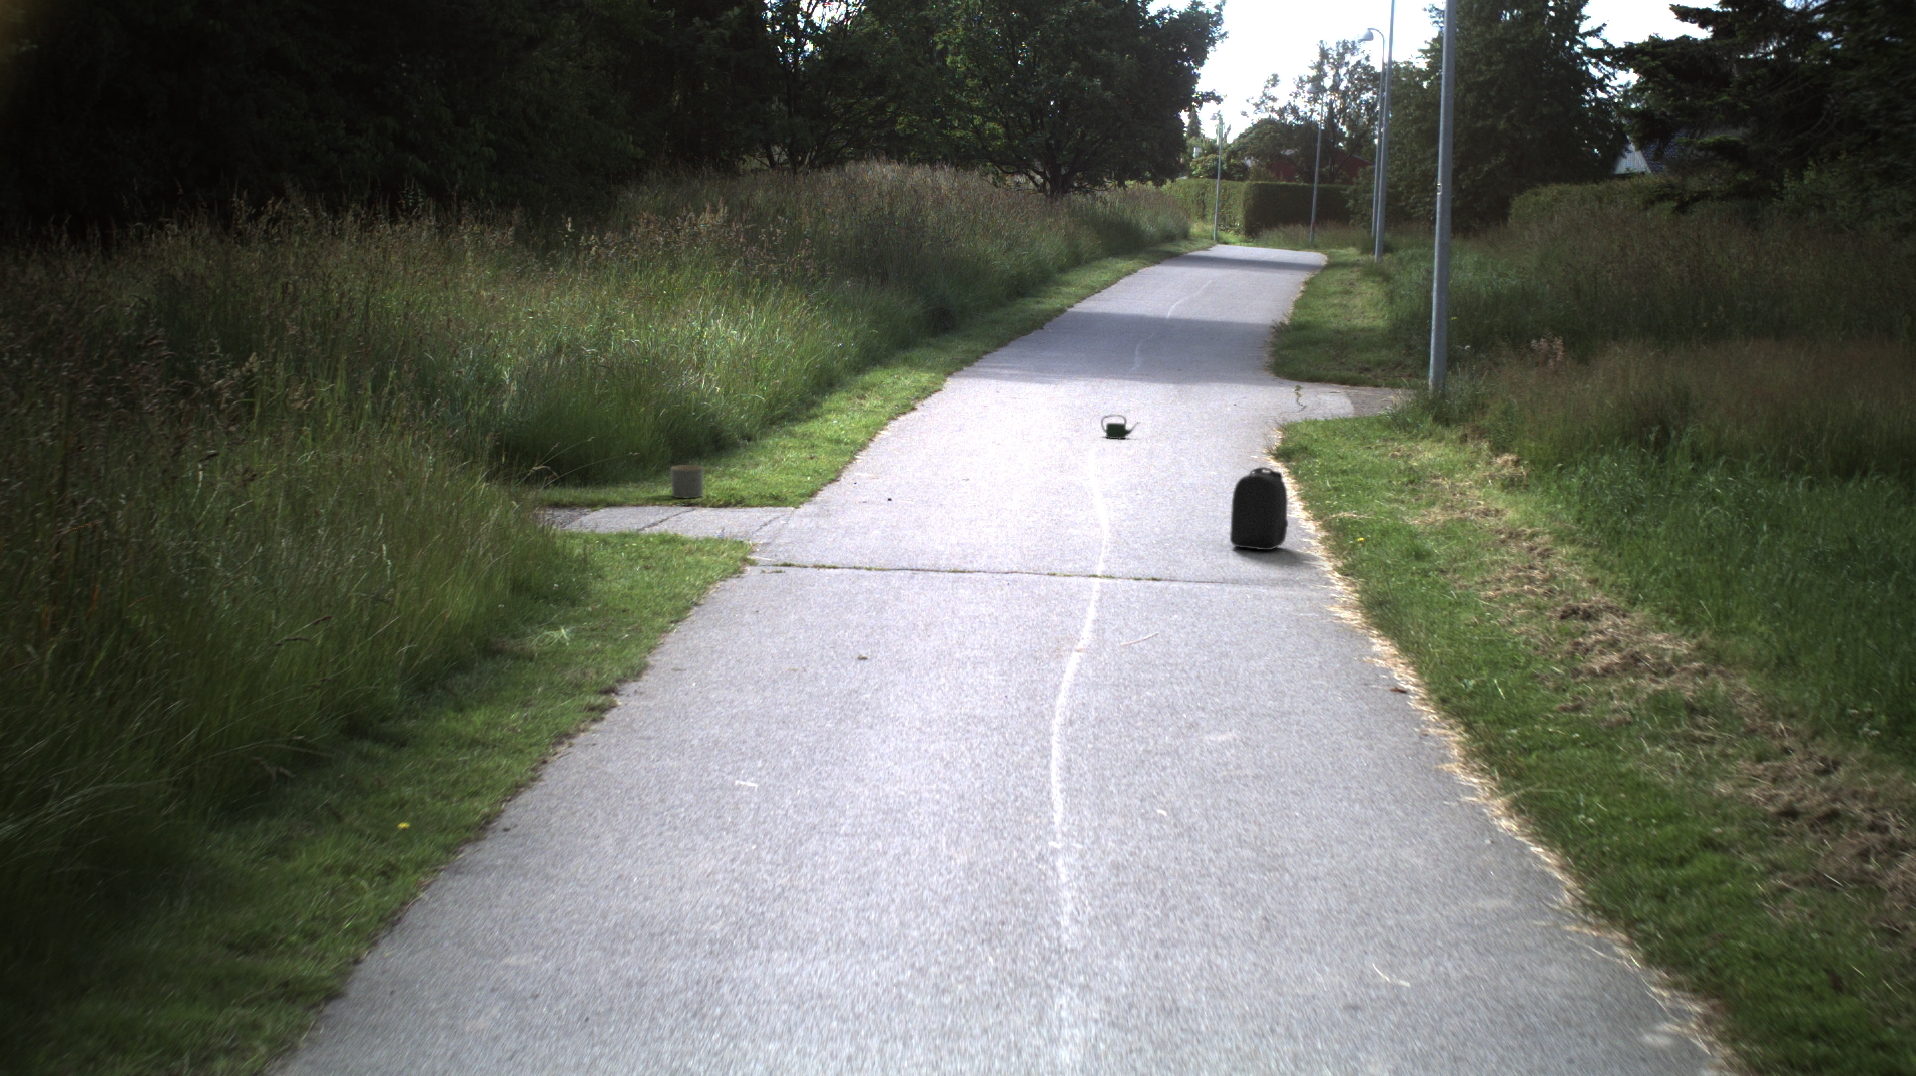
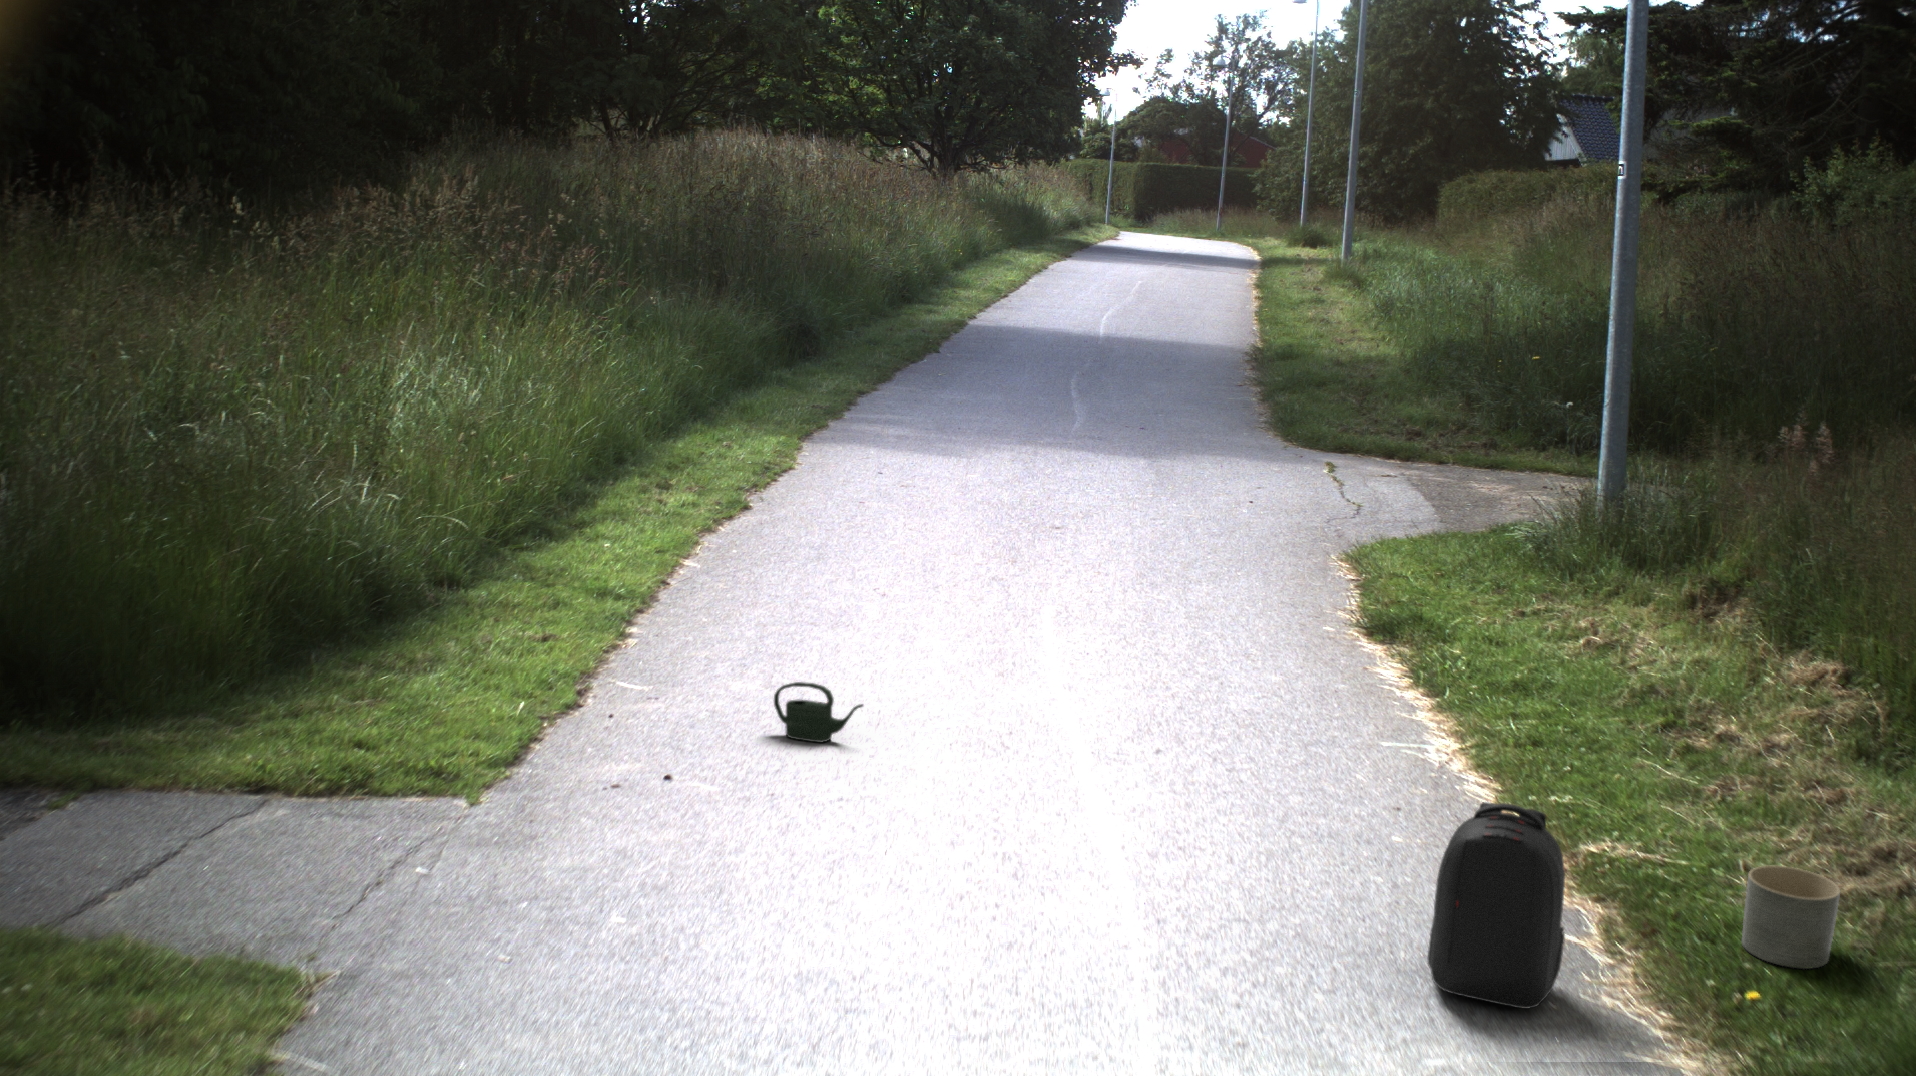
watering can: present [1101,415,1138,439] -> present [774,682,863,743]
planter: present [671,465,703,498] -> present [1742,866,1840,969]

